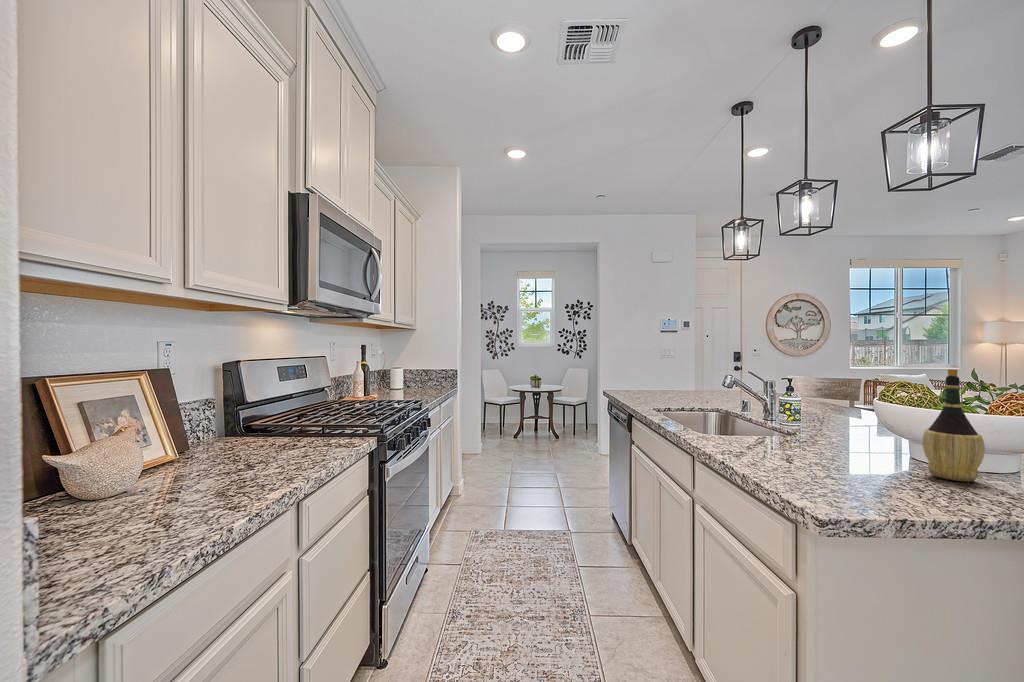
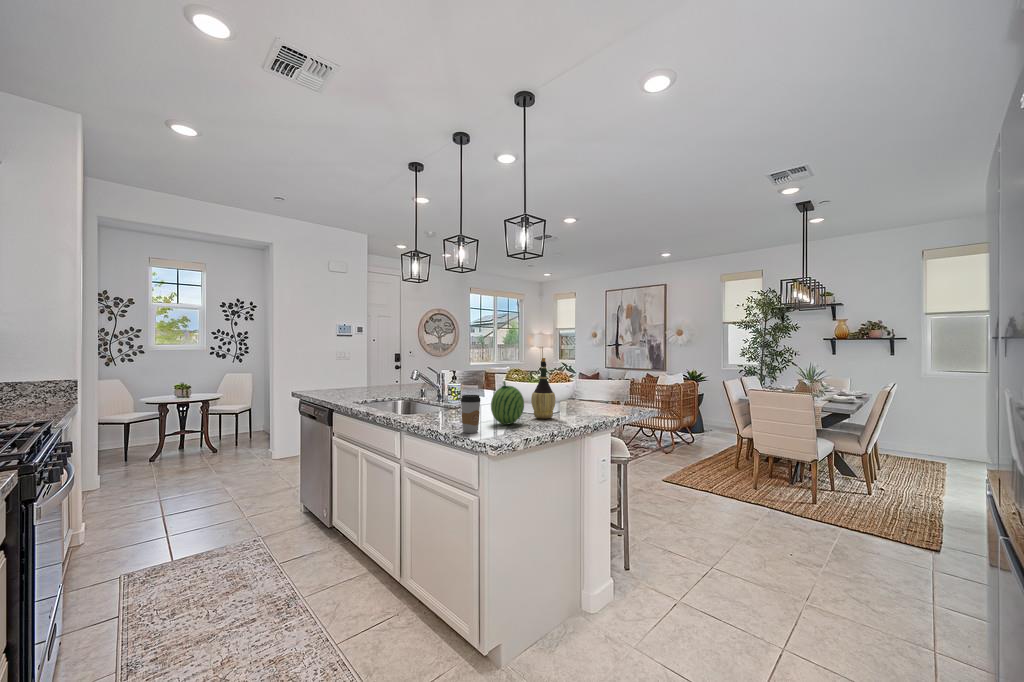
fruit: none [828,405,900,479] -> present [491,381,524,424]
coffee cup: none [764,422,800,484] -> present [461,395,480,433]

